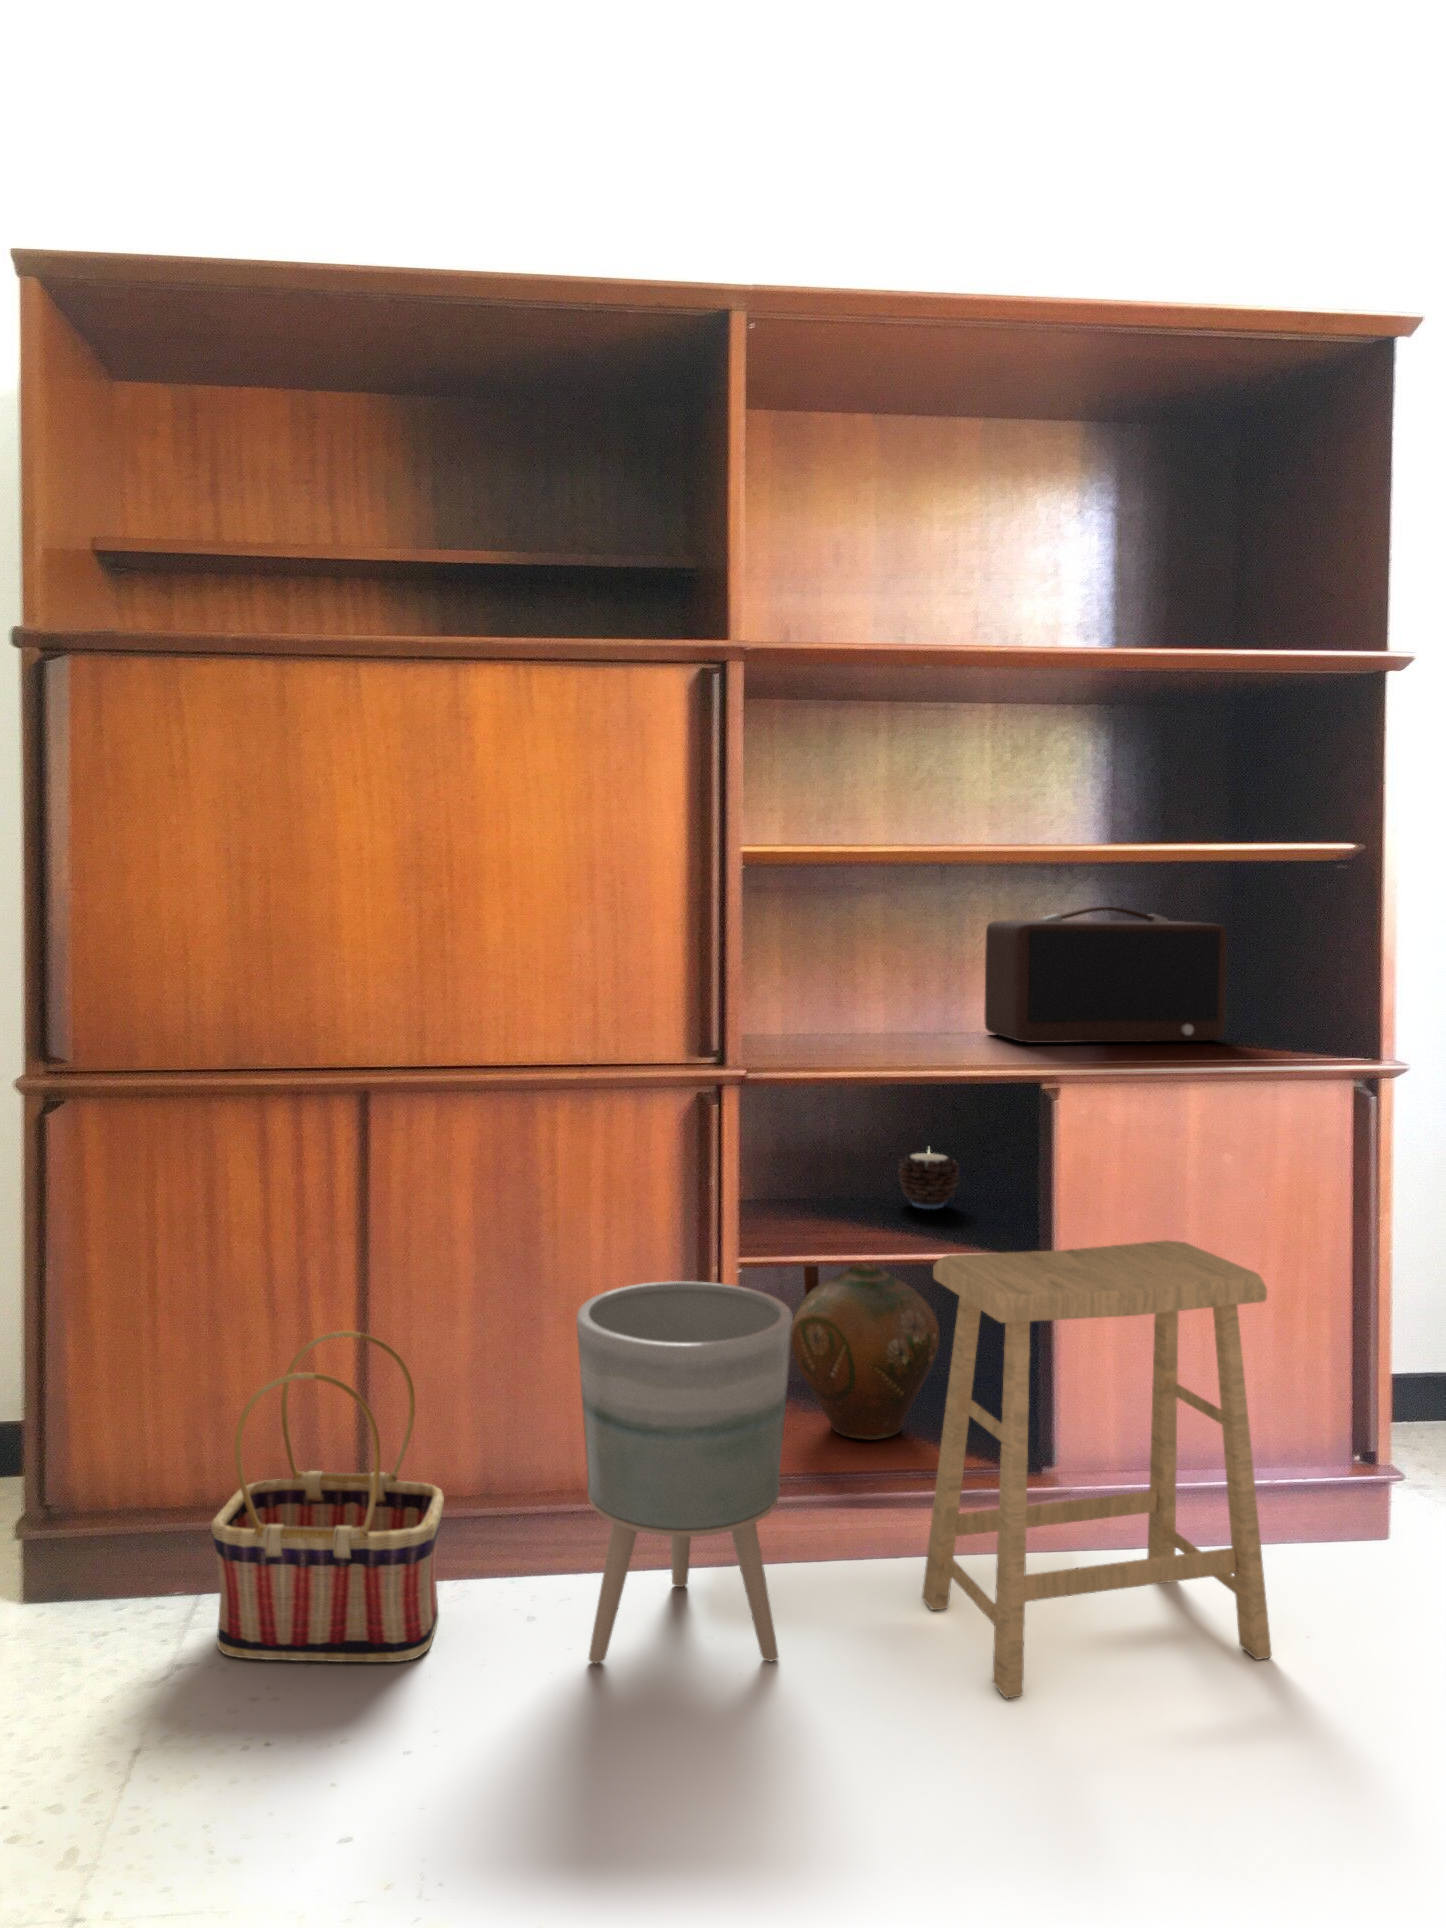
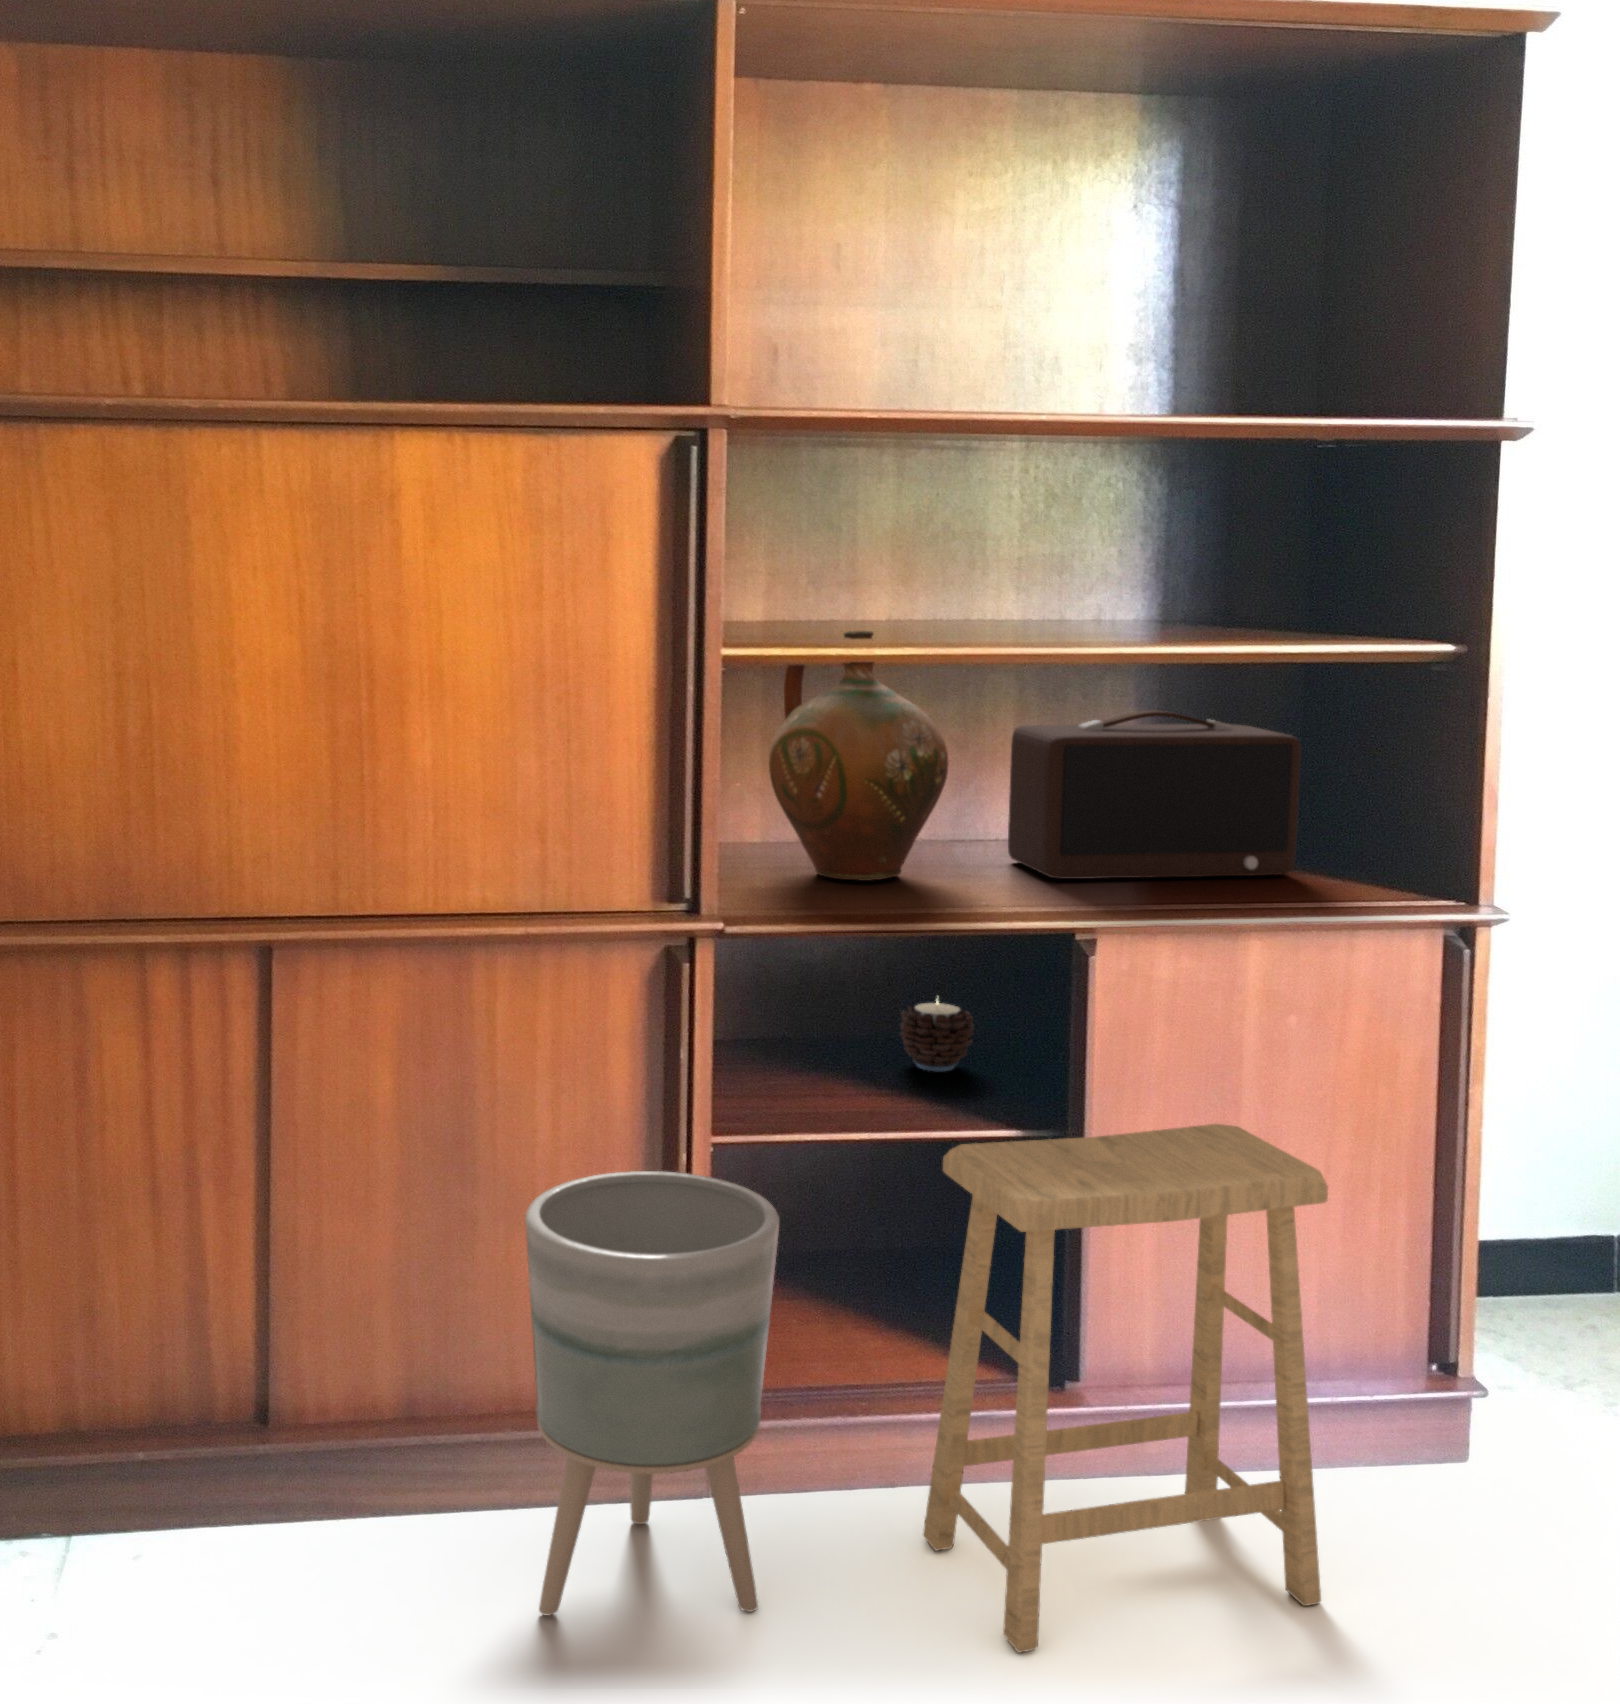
ceramic jug: present [792,1264,939,1440] -> present [769,631,948,881]
basket: present [211,1331,444,1662] -> none [96,1232,366,1615]

